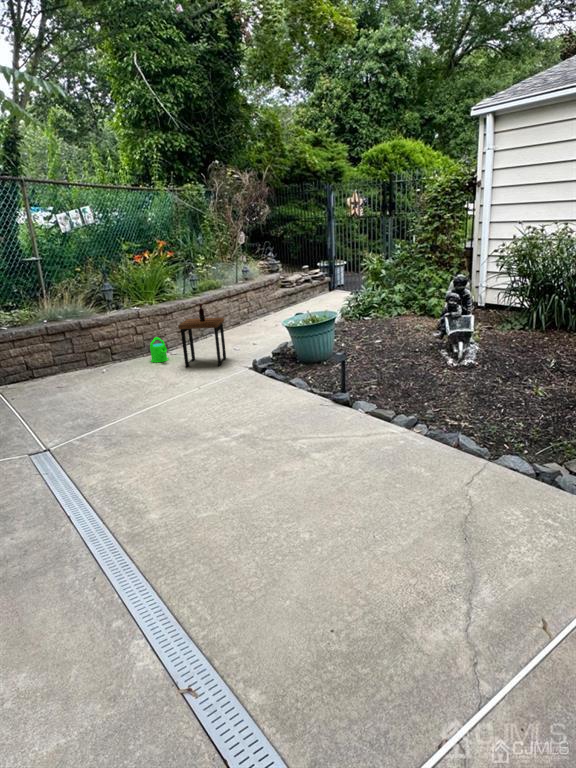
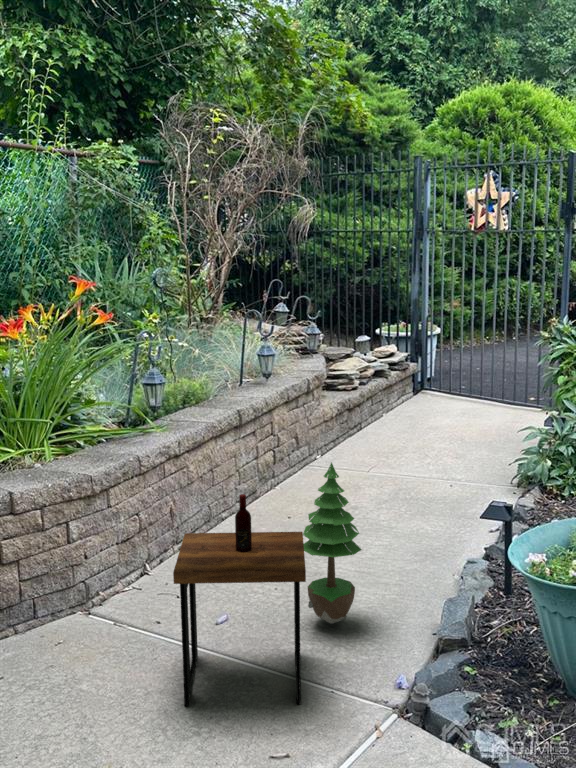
potted tree: none [229,297,249,352] -> present [303,463,362,624]
watering can: present [150,337,168,363] -> none [51,587,115,674]

